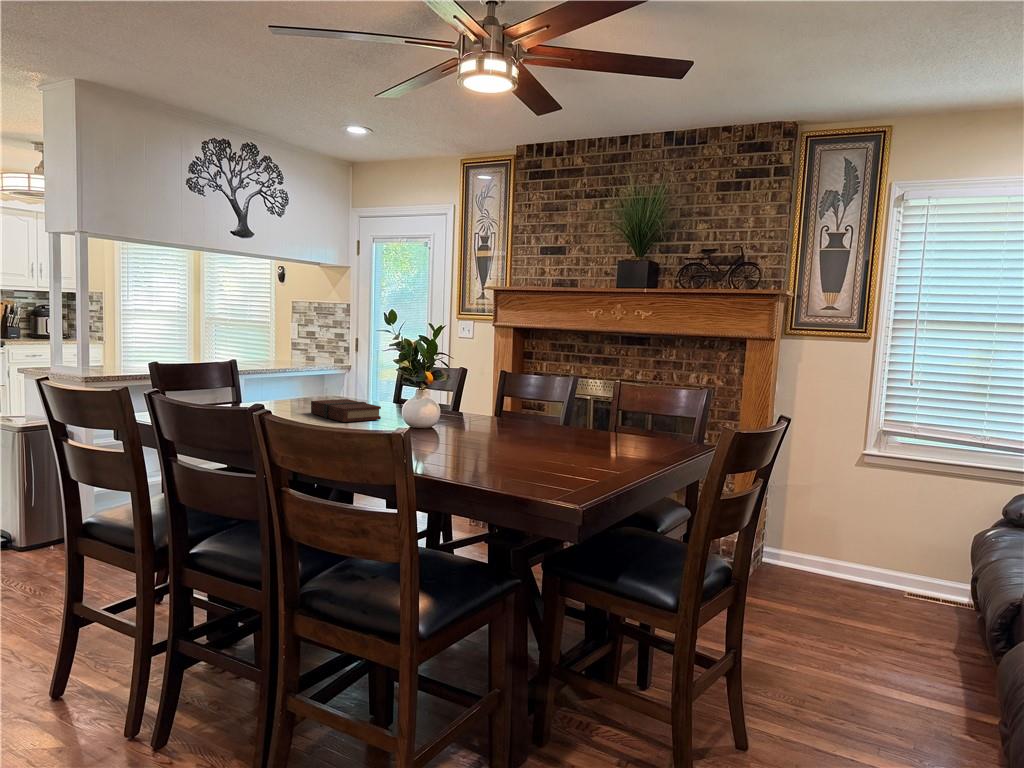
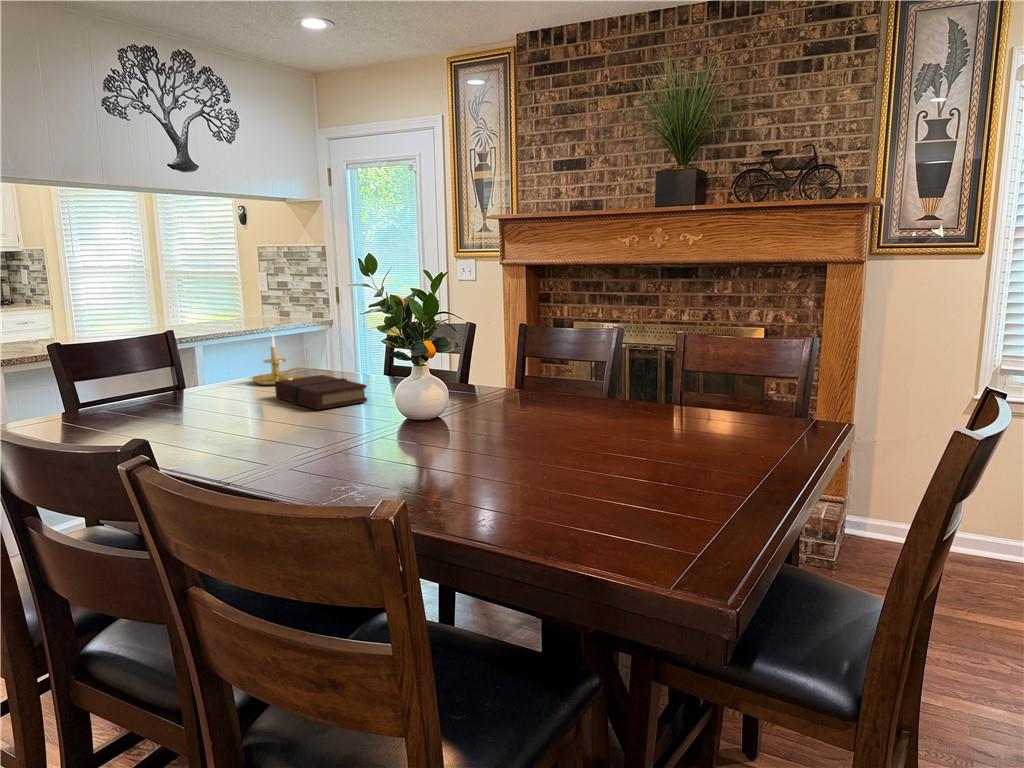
candle holder: none [291,366,332,406] -> present [252,334,300,385]

